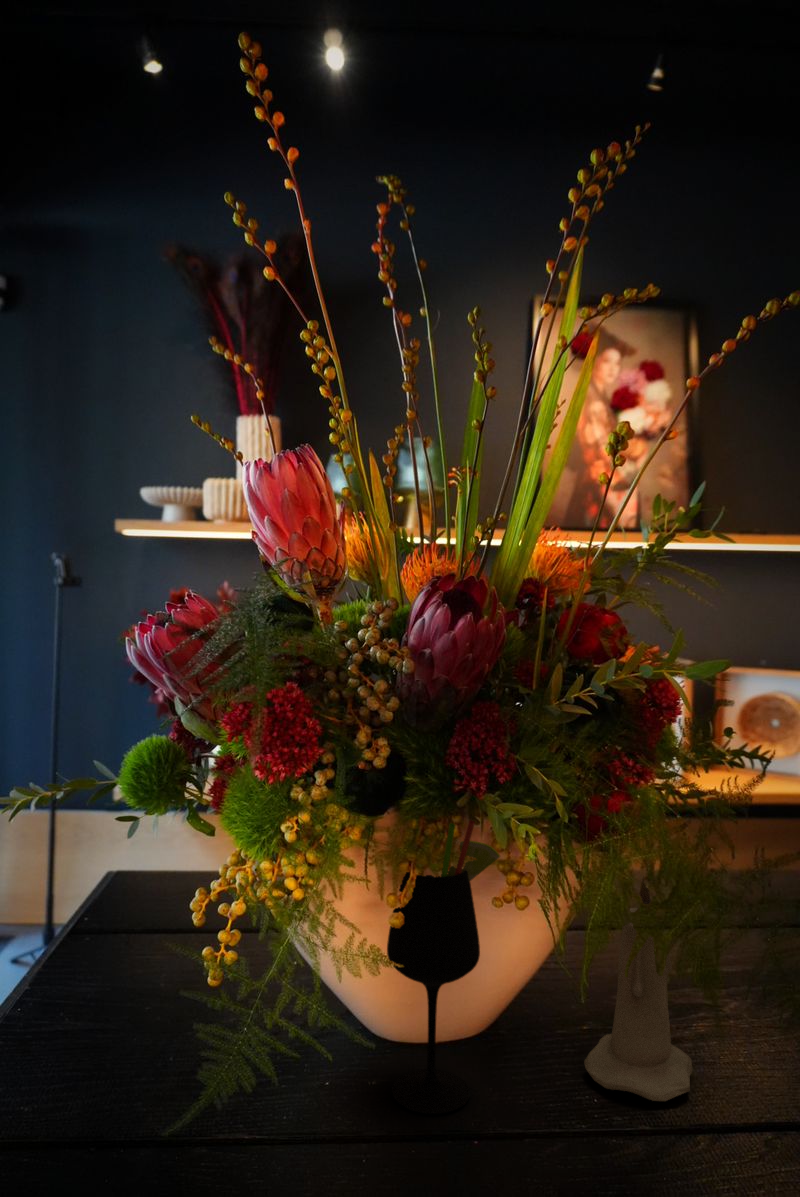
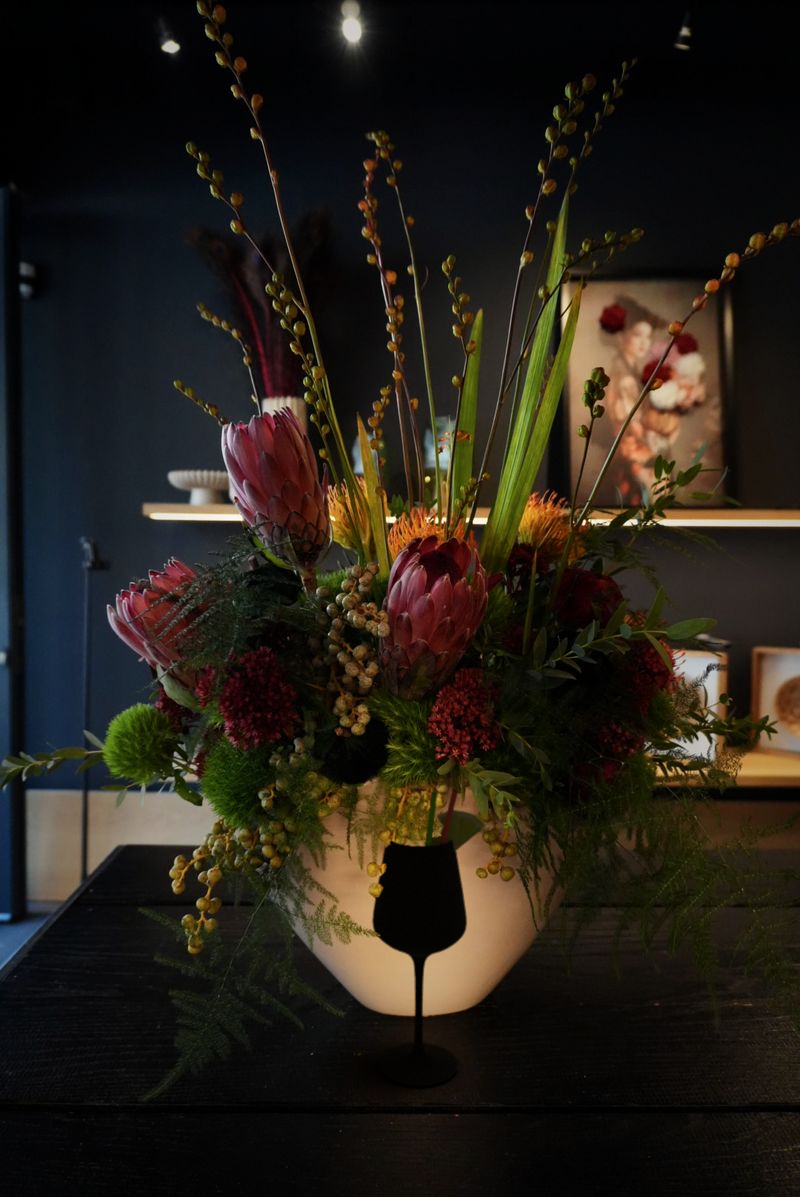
candle: present [584,878,692,1101] -> none [578,845,690,1077]

